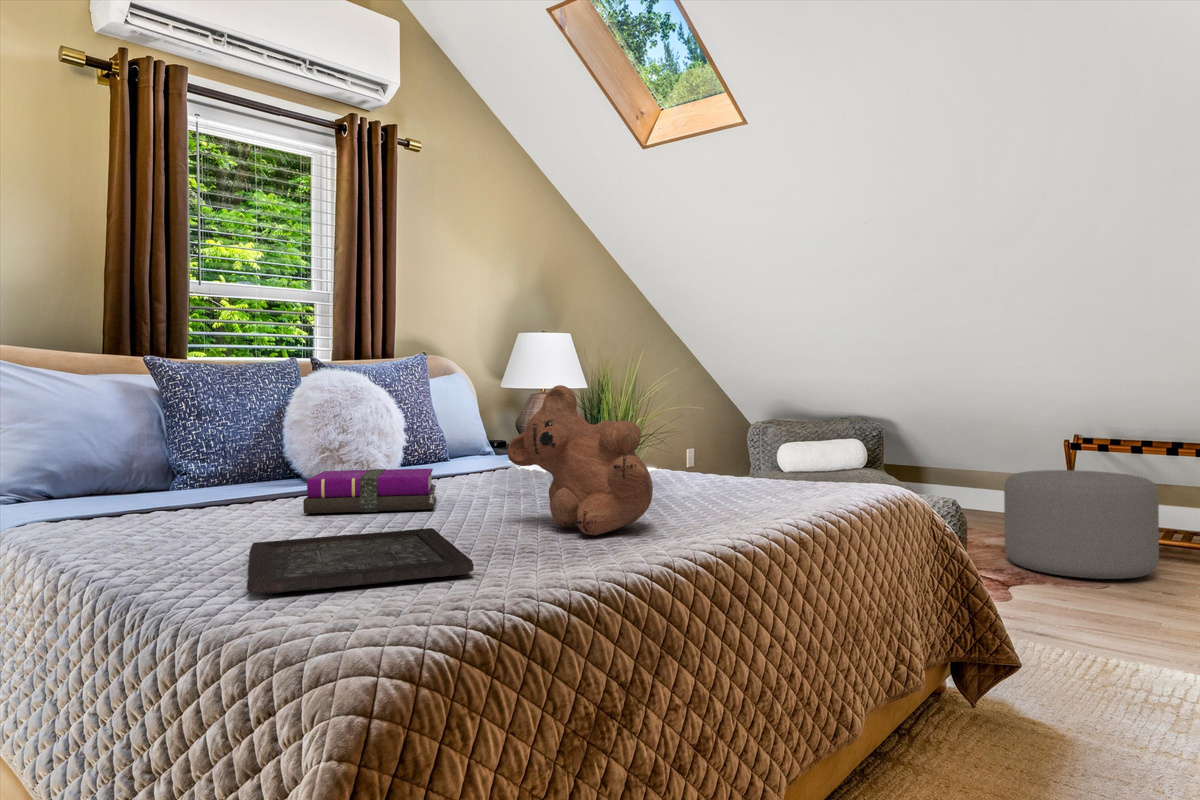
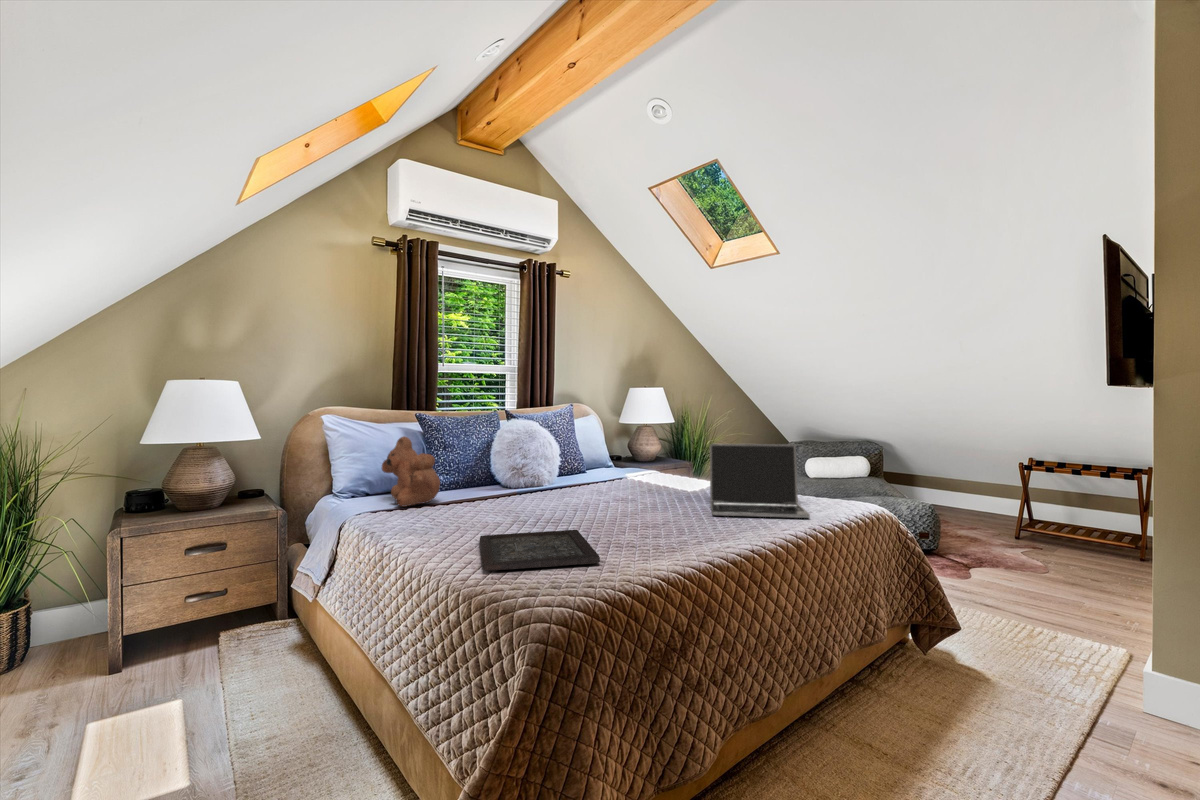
teddy bear: present [508,385,653,535] -> present [382,436,440,507]
laptop: none [650,395,810,504] -> present [710,444,810,518]
notebook: present [303,469,436,513] -> none [504,486,578,514]
ottoman: present [1004,470,1159,579] -> none [972,485,1092,567]

